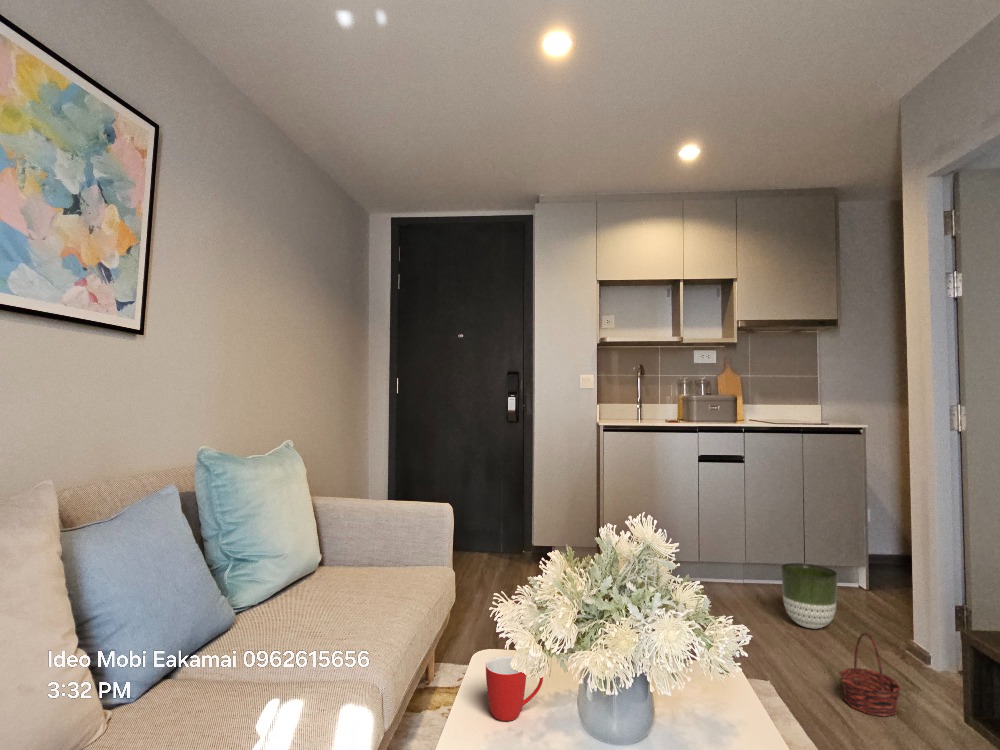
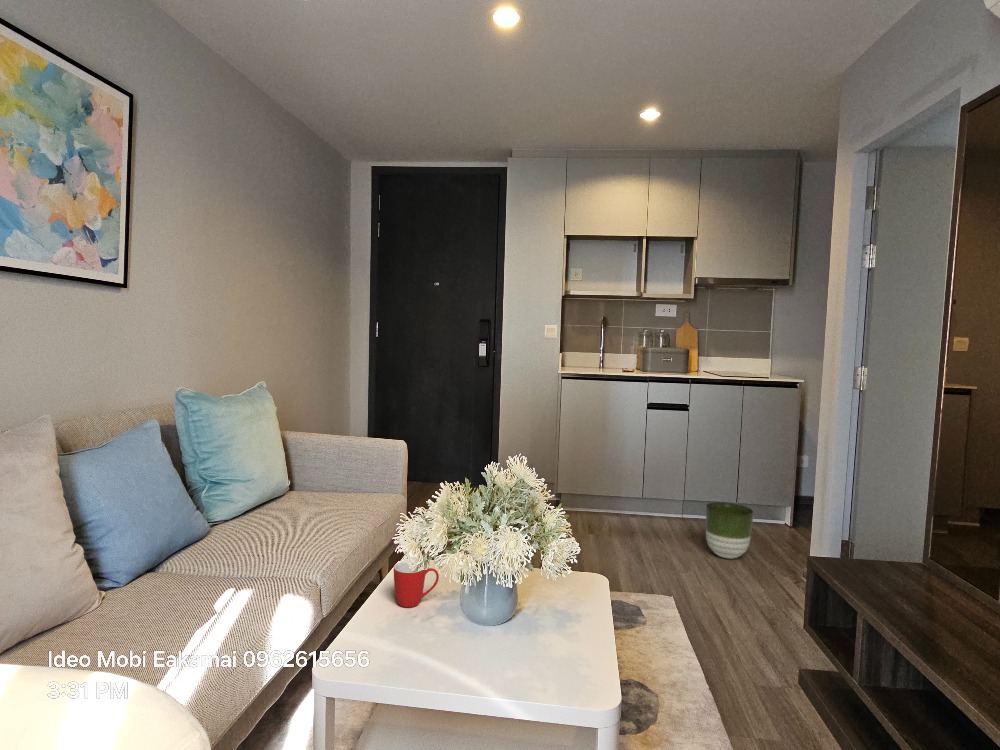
basket: present [840,633,901,716] -> none [727,560,775,627]

